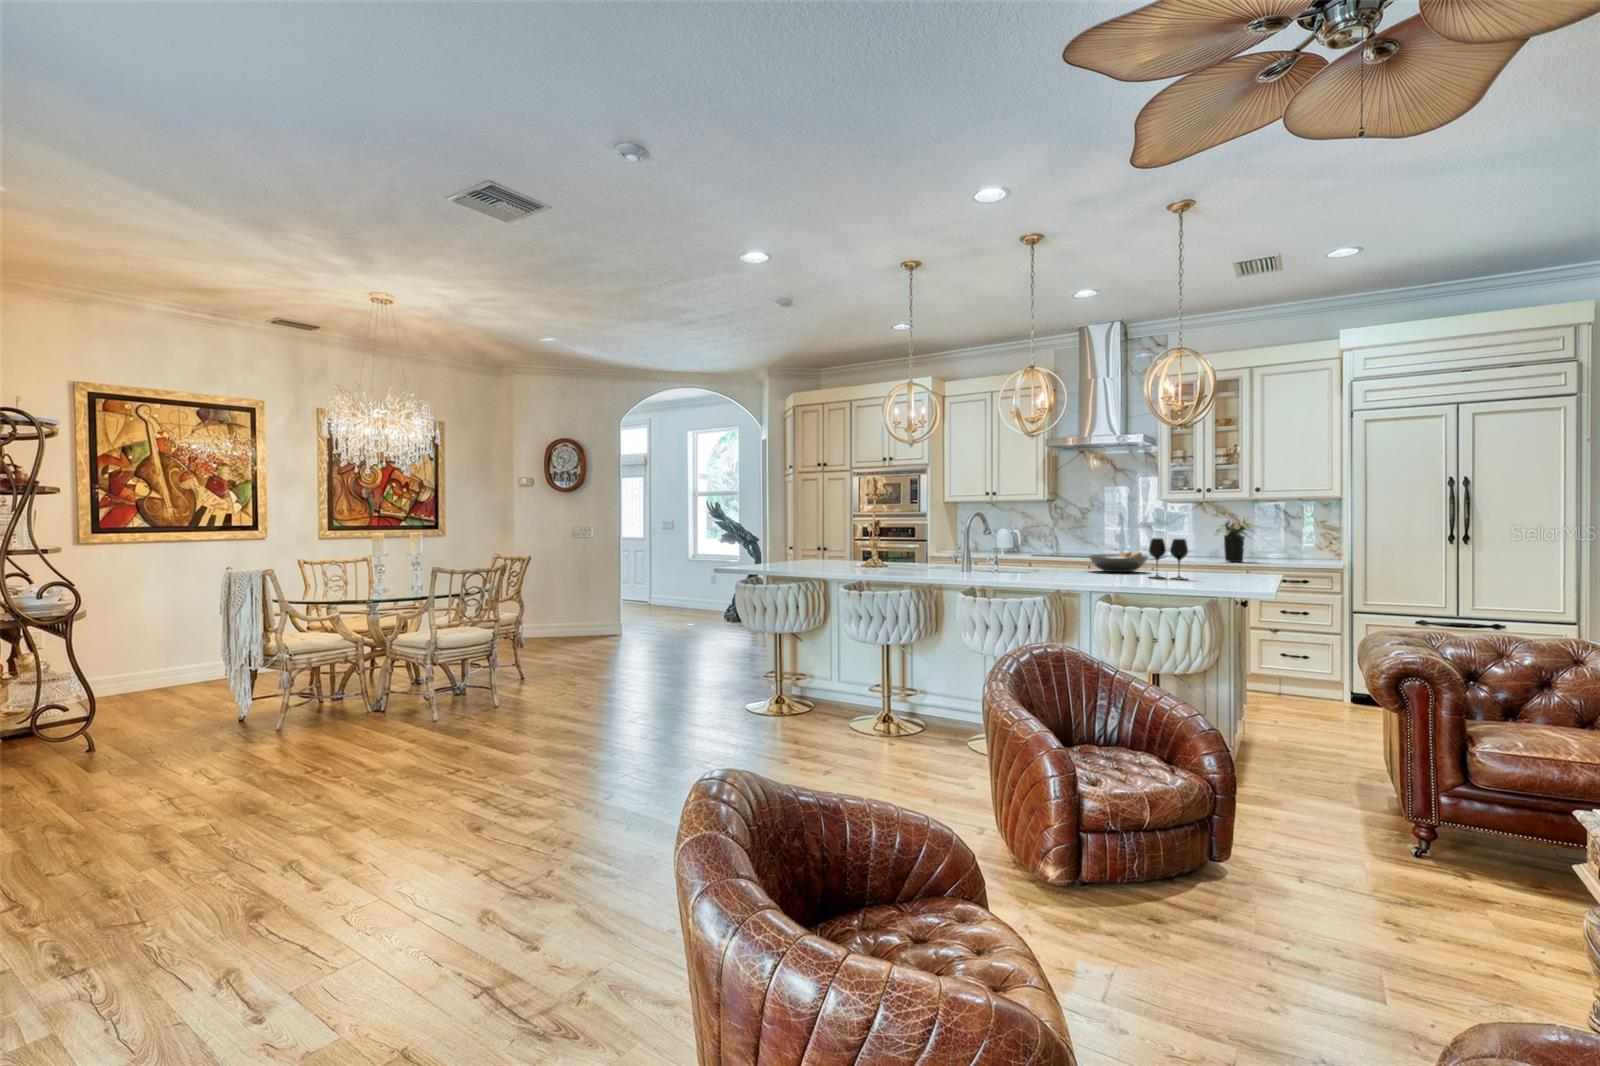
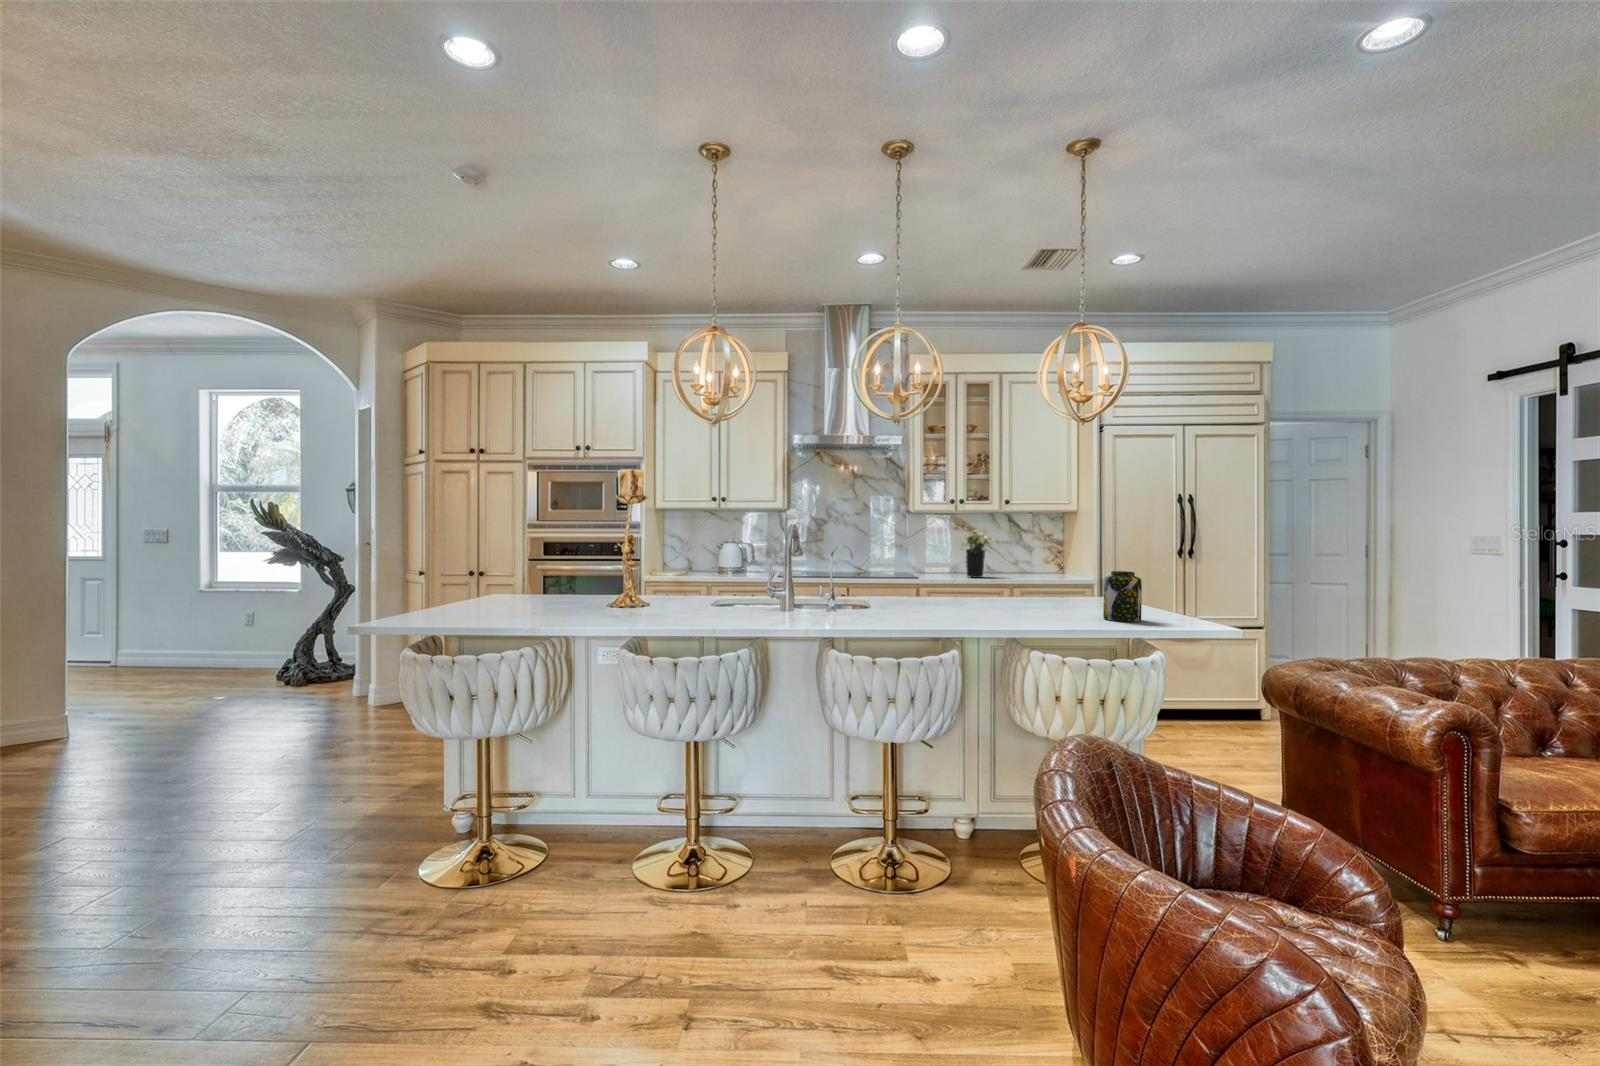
wine glass: present [1149,538,1188,579] -> none [1011,560,1061,611]
jar: none [1194,546,1224,586] -> present [1103,571,1142,622]
fruit bowl: present [1089,552,1148,572] -> none [908,575,978,600]

